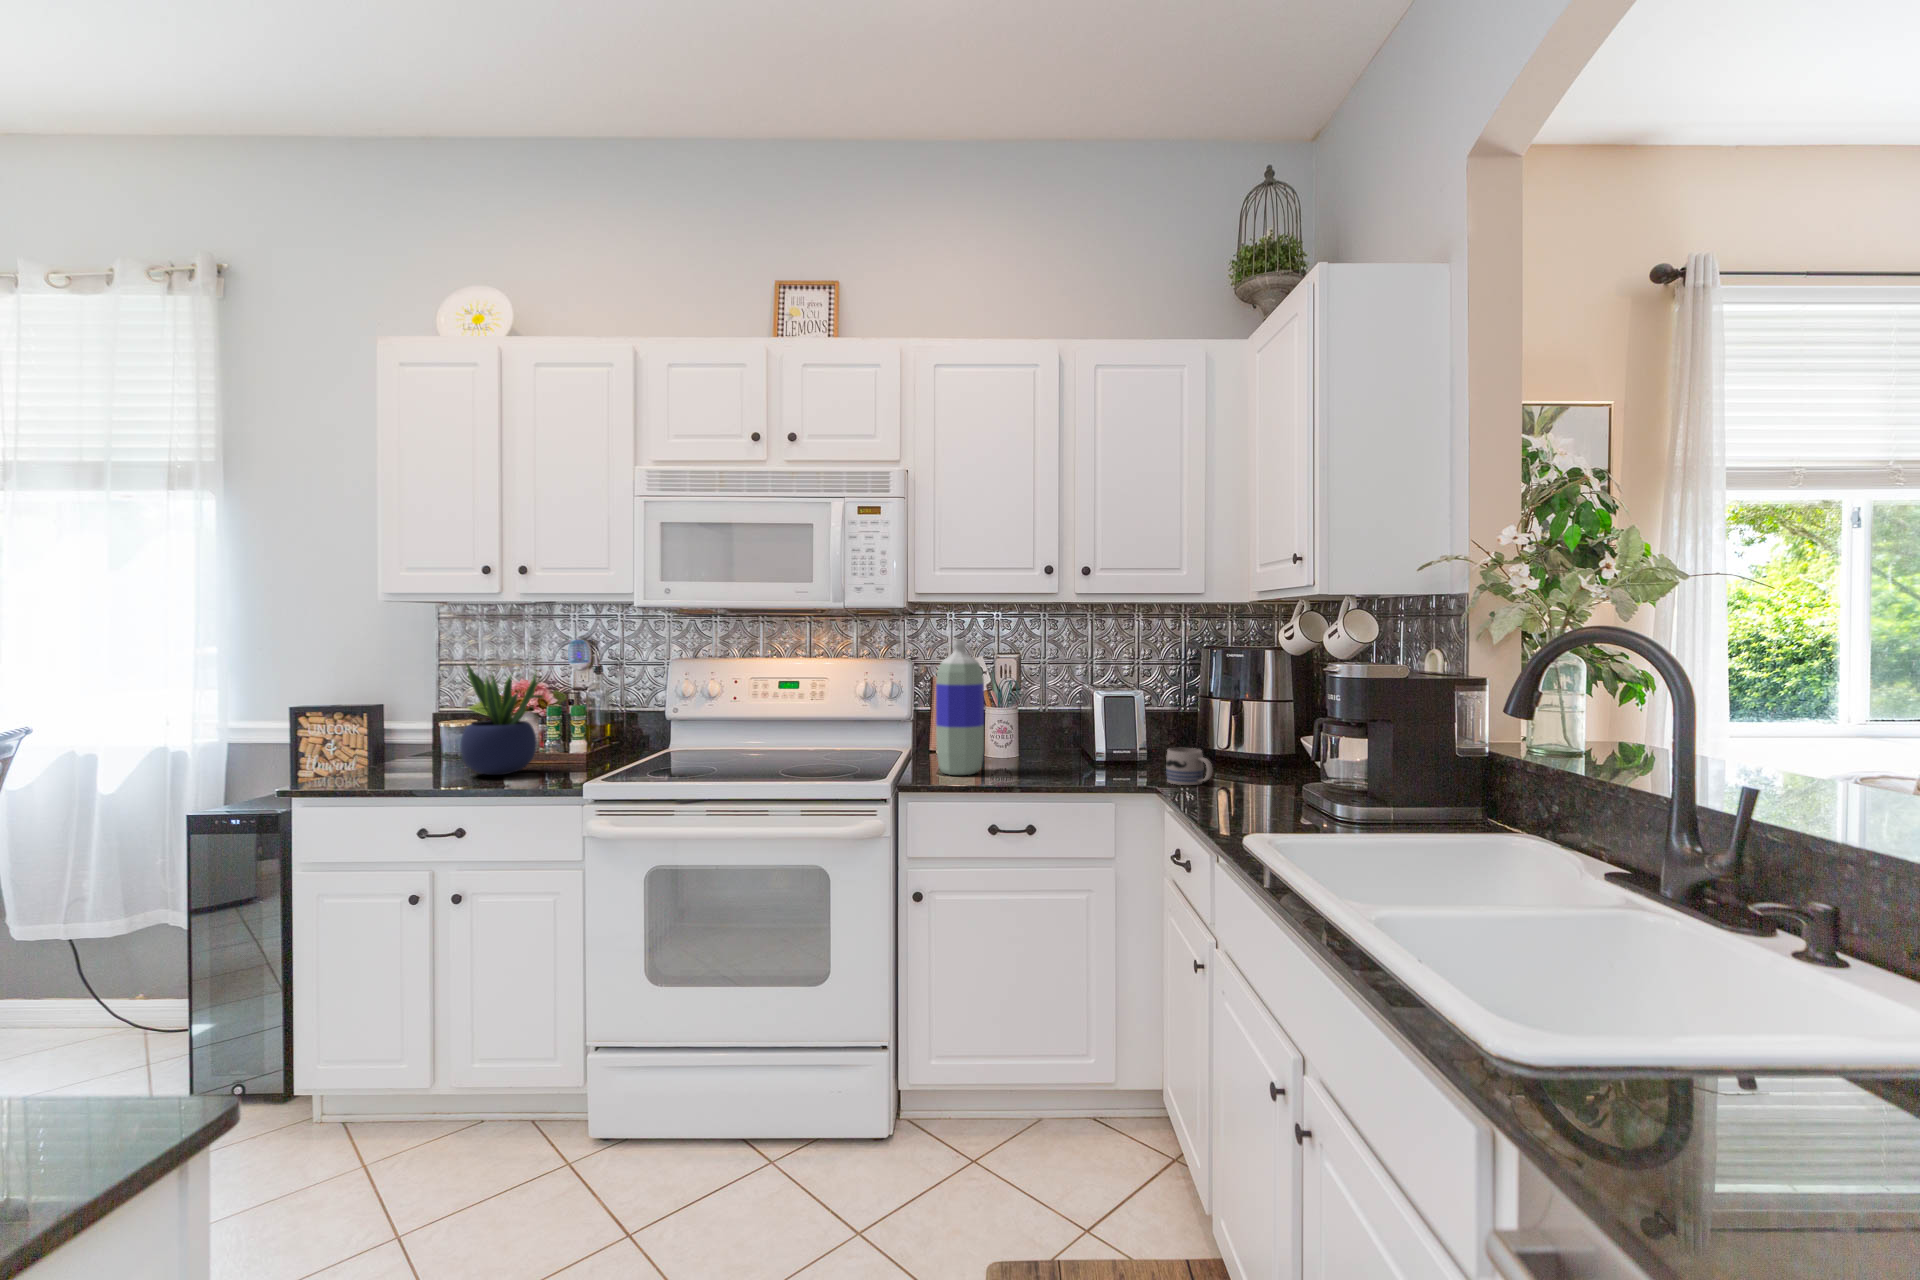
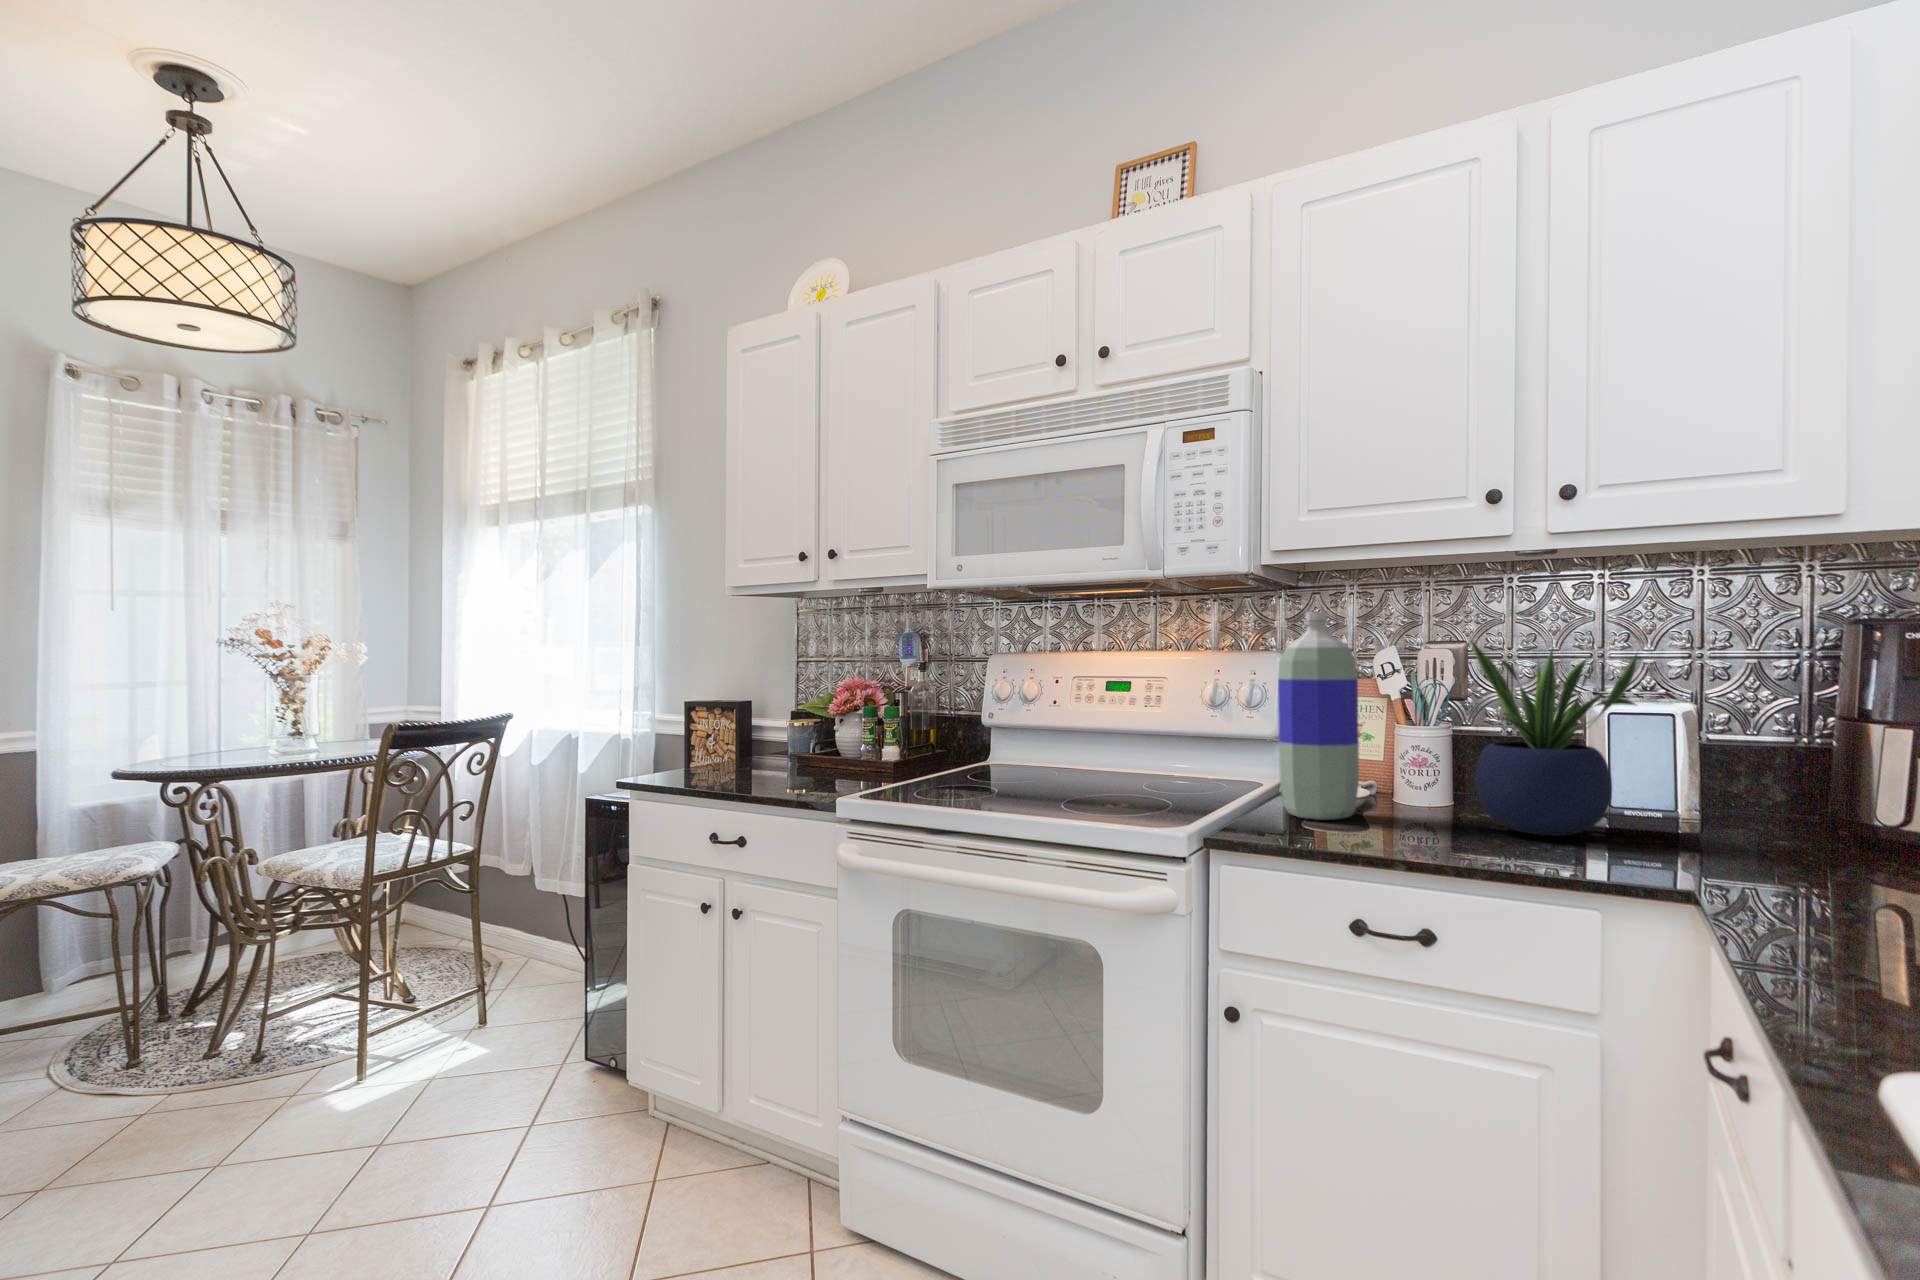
potted plant: present [461,664,544,775] -> present [1472,642,1637,836]
mug: present [1166,748,1212,785] -> none [1706,803,1817,879]

